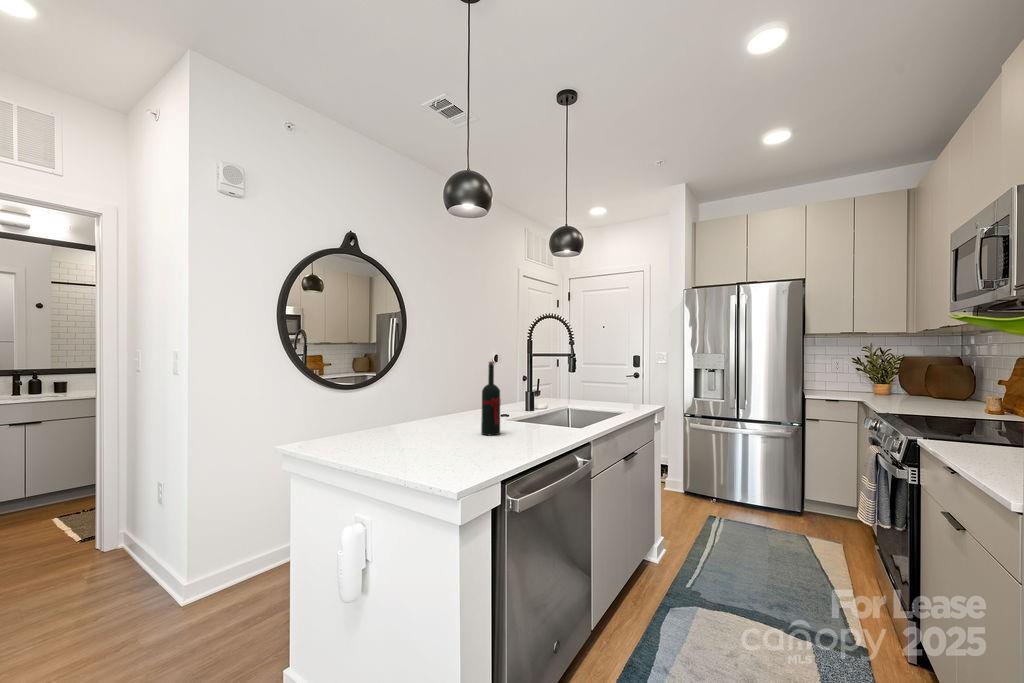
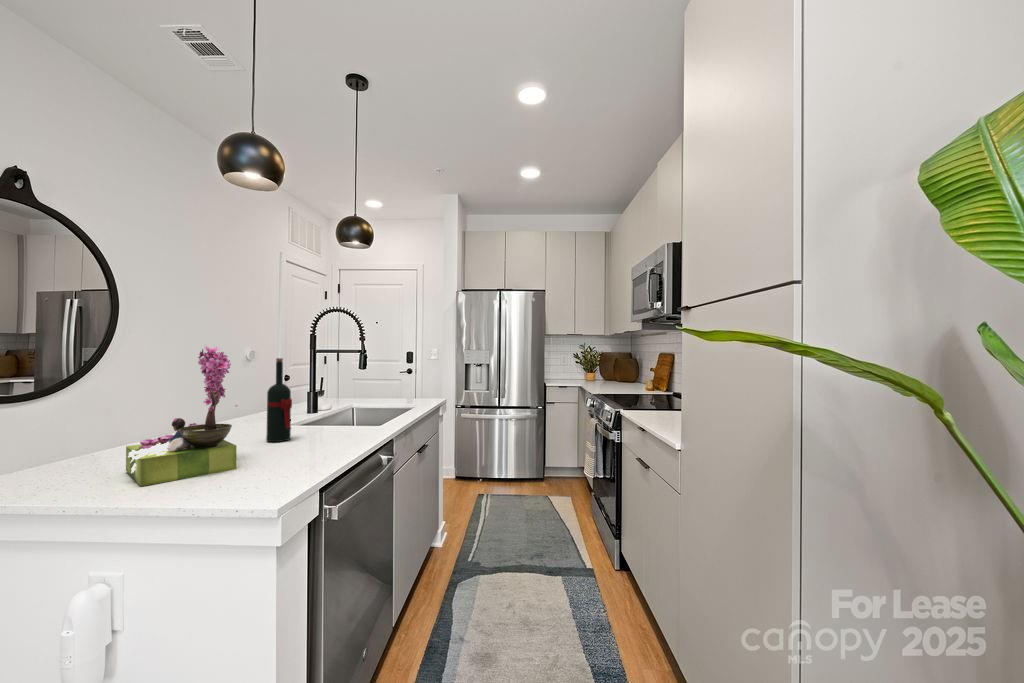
flower arrangement: none [377,350,453,459] -> present [126,346,237,486]

